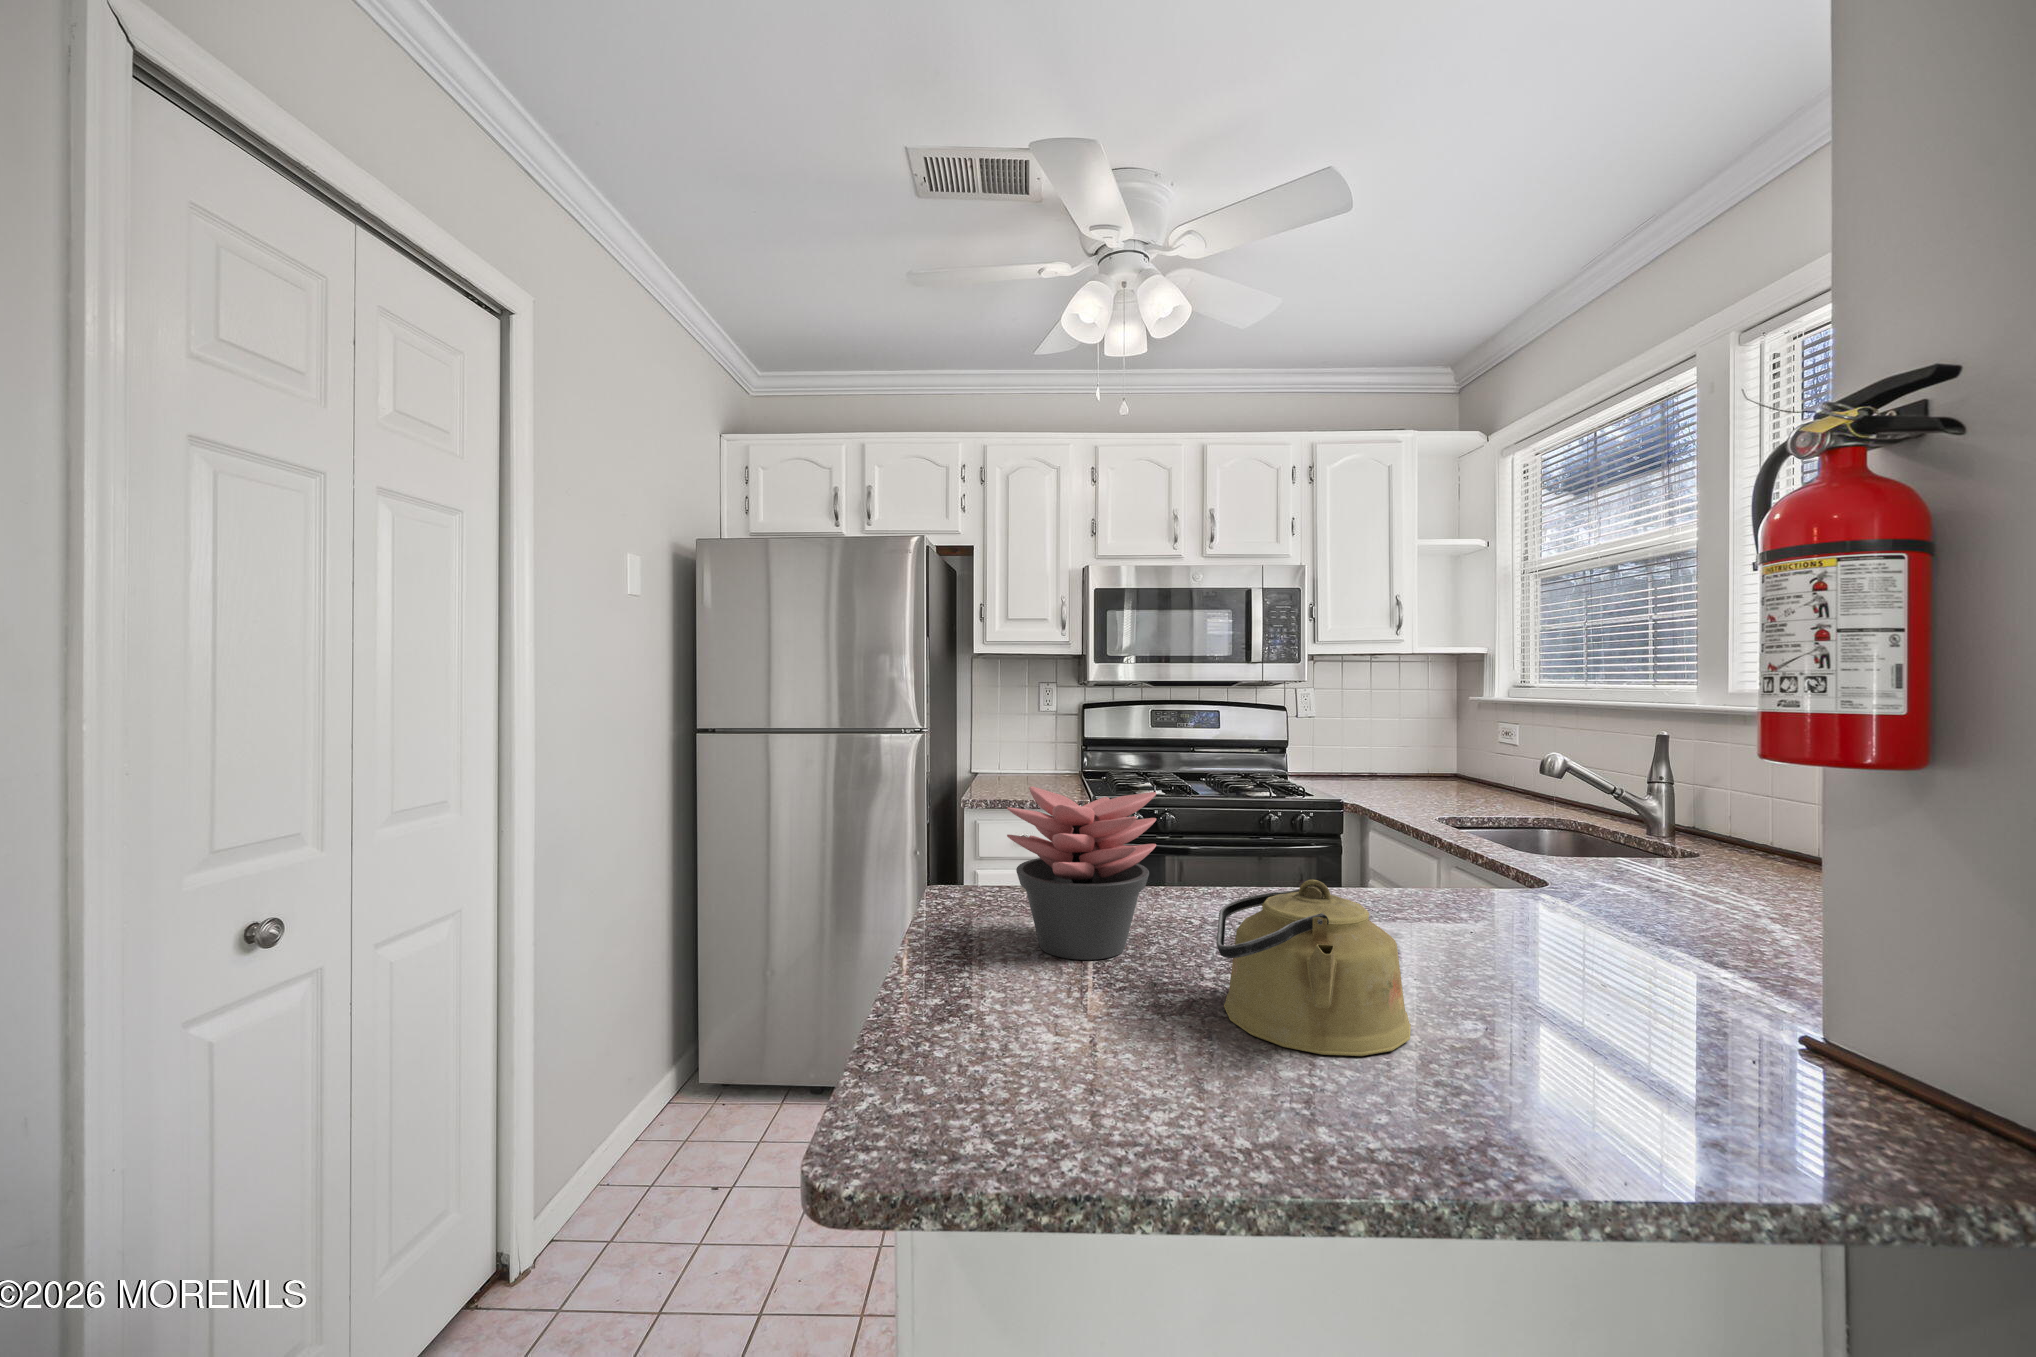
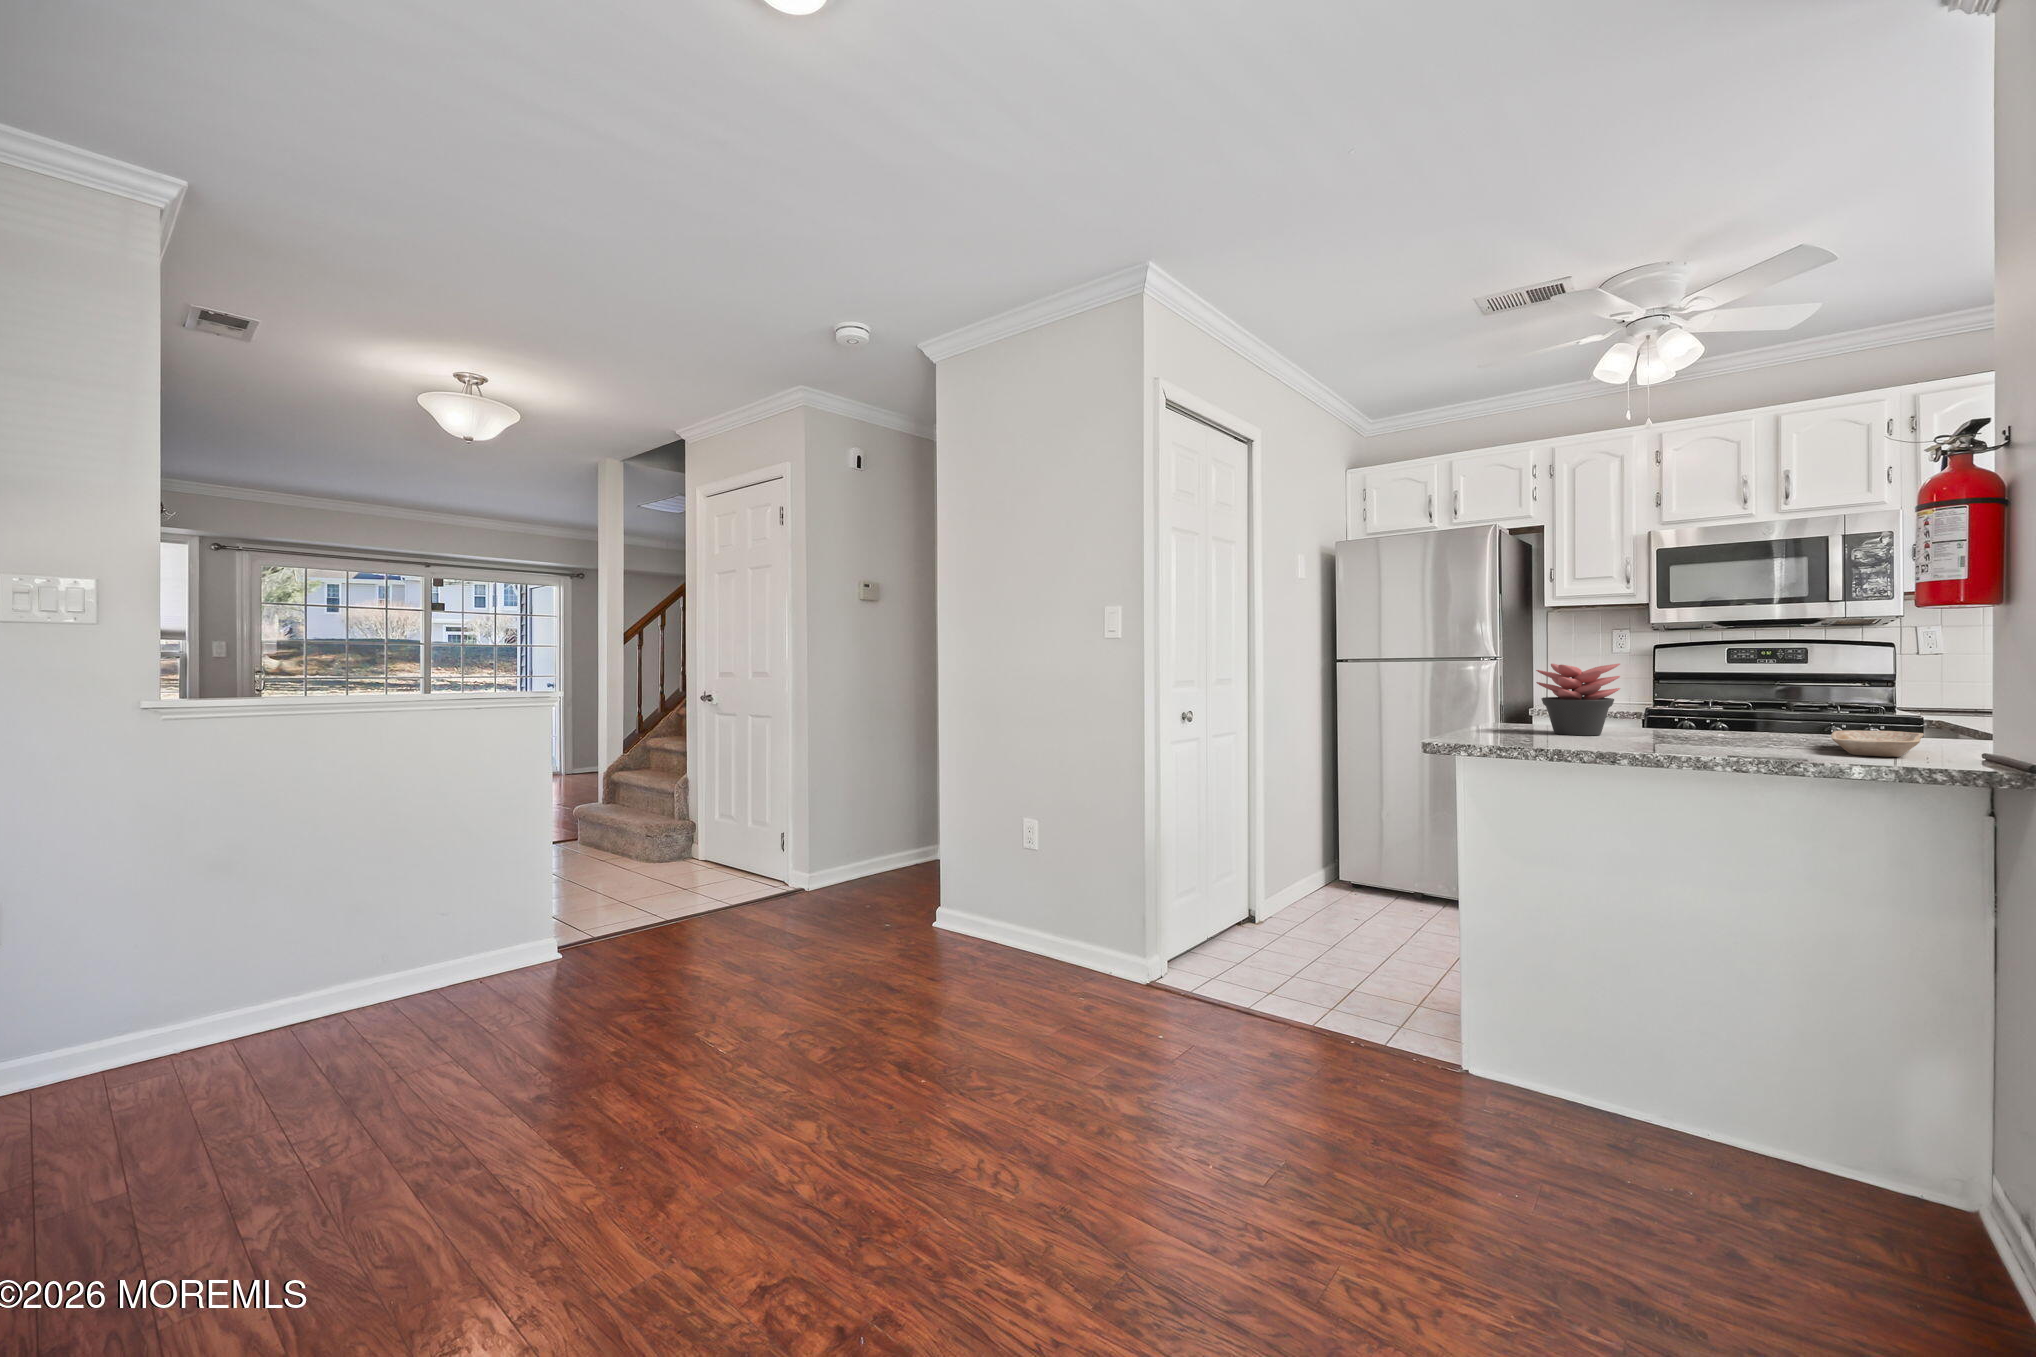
kettle: present [1216,880,1411,1056] -> none [1624,688,1726,749]
tray: none [1500,923,1765,1045] -> present [1831,730,1924,757]

